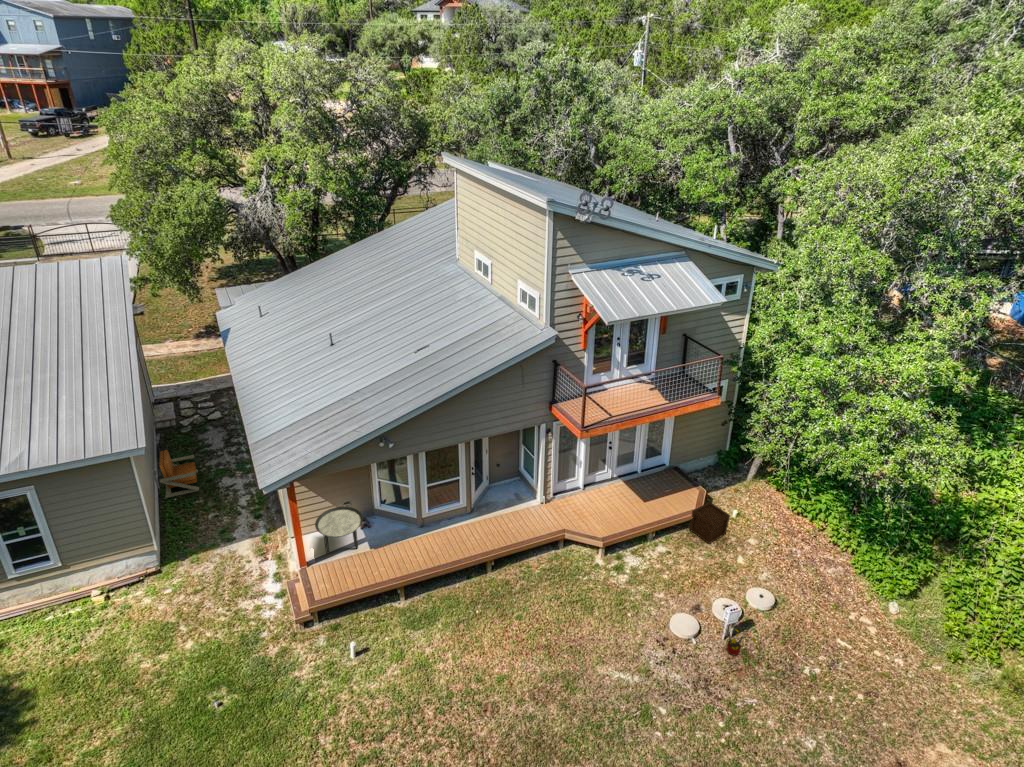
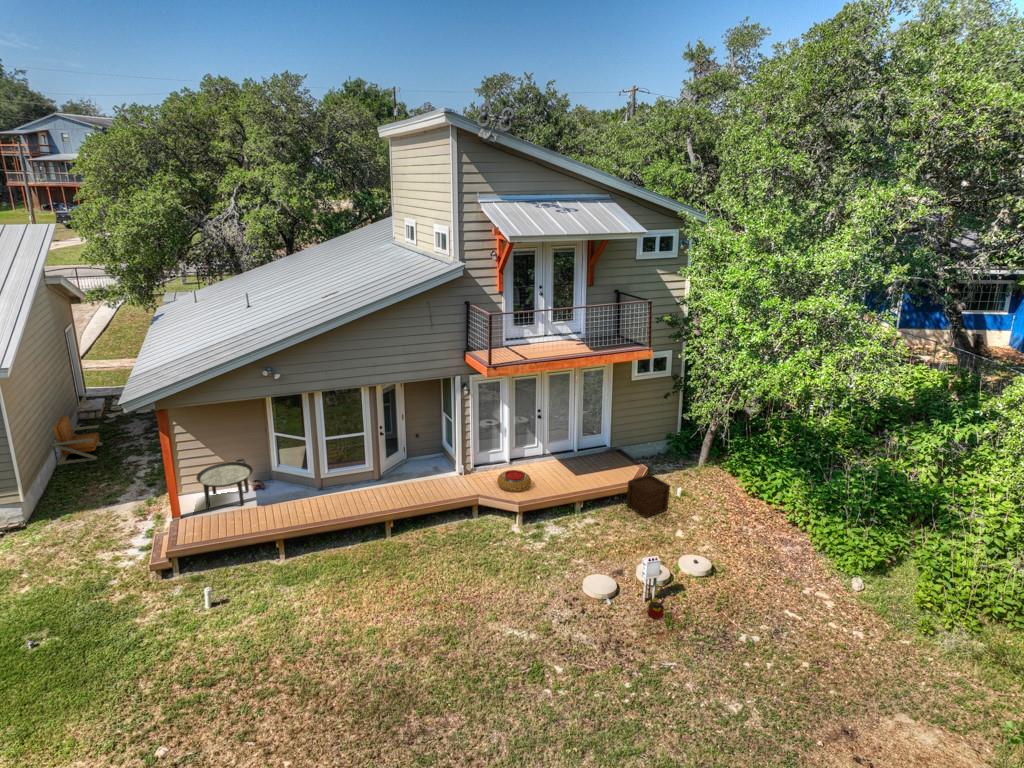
pouf: none [577,502,607,525] -> present [497,470,531,492]

